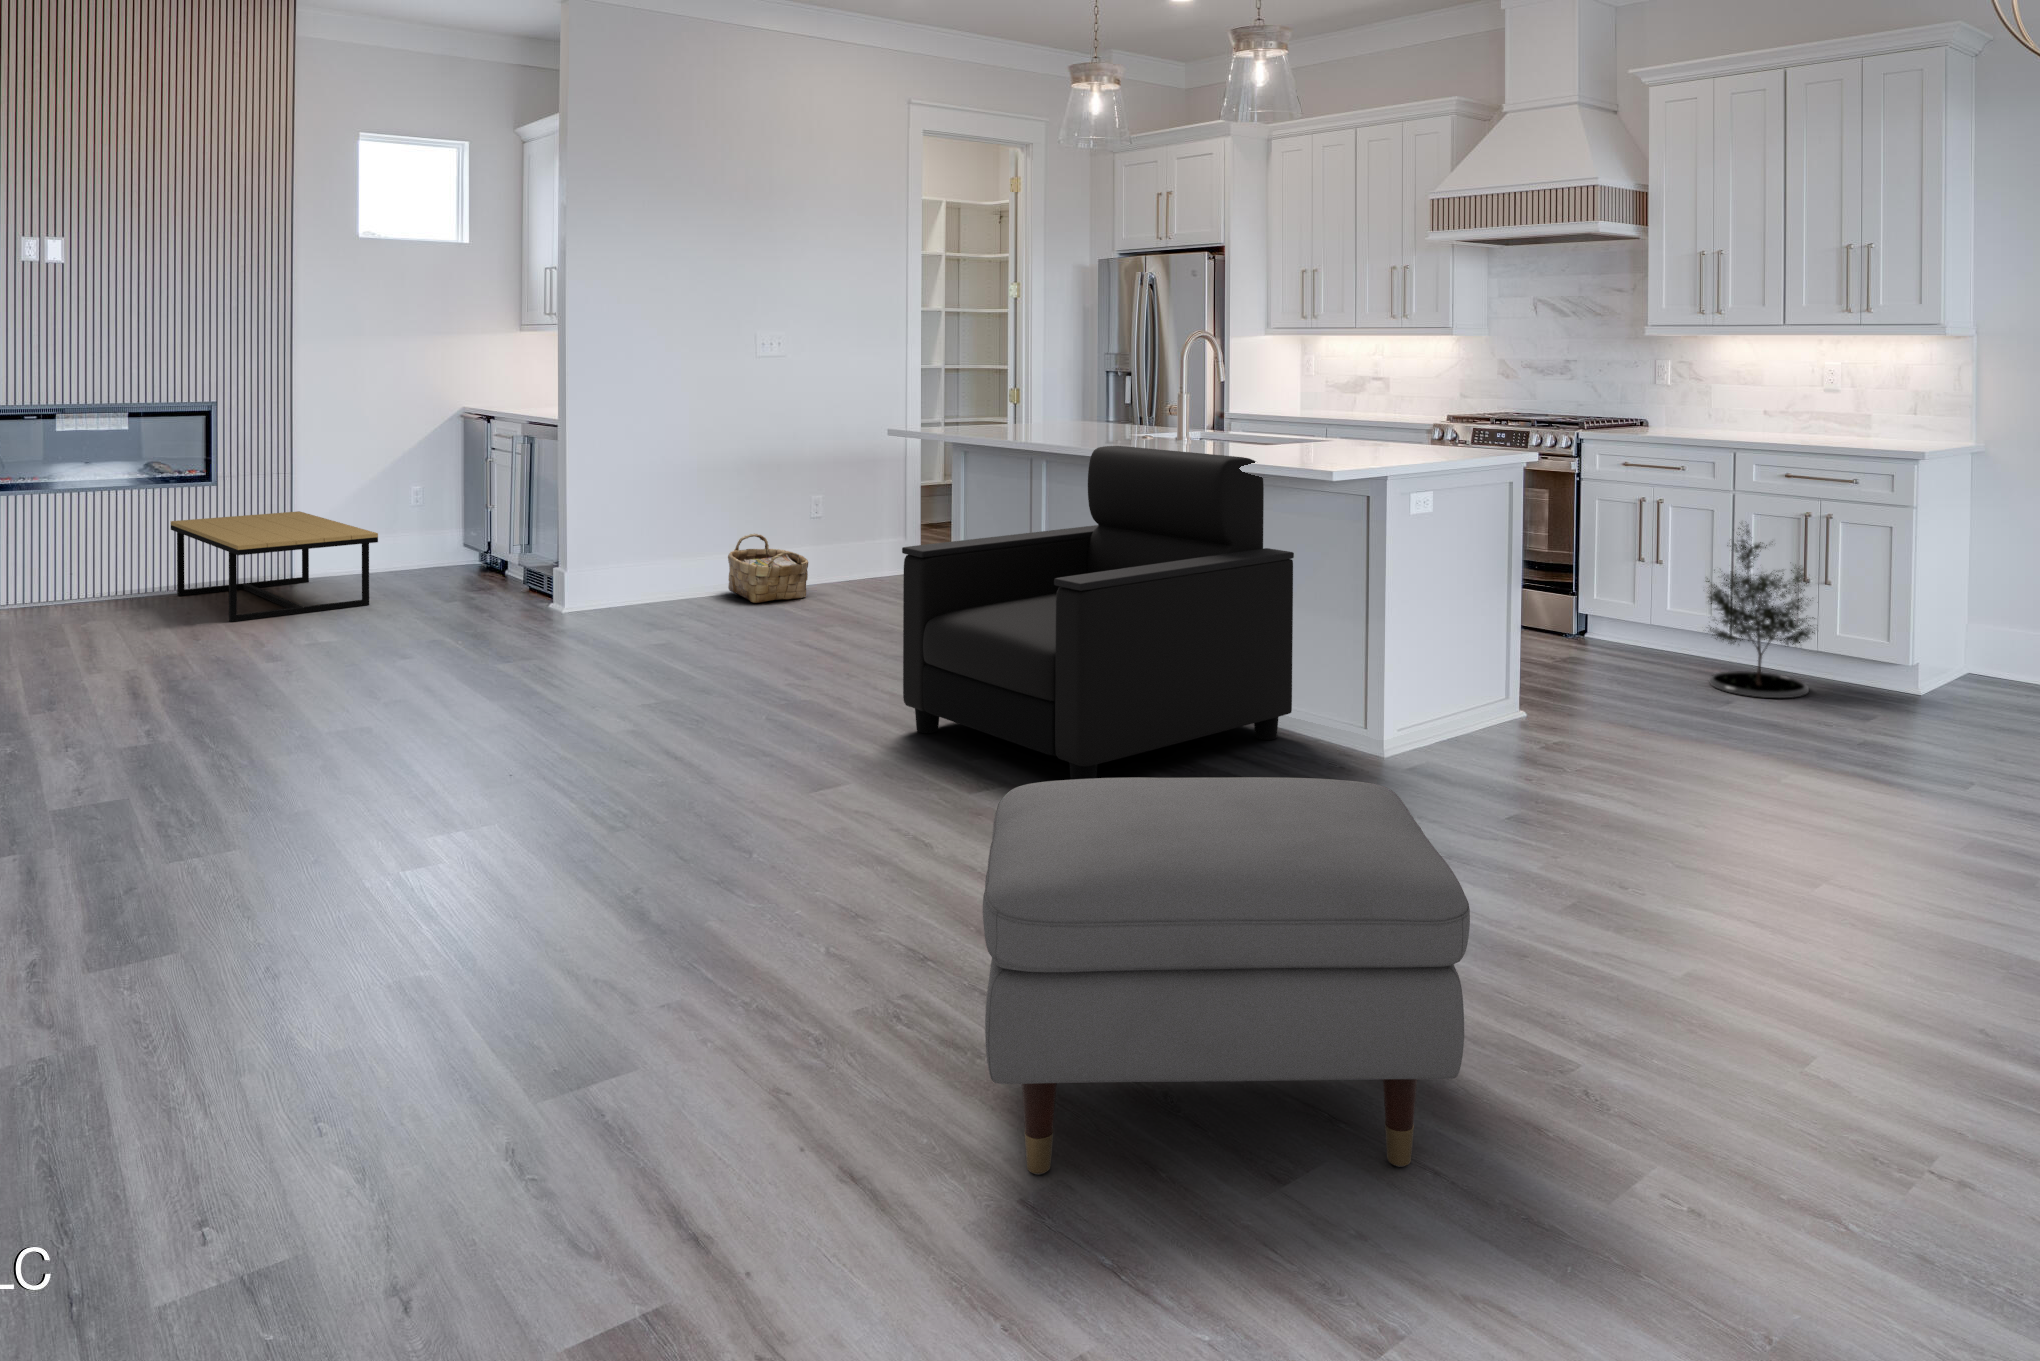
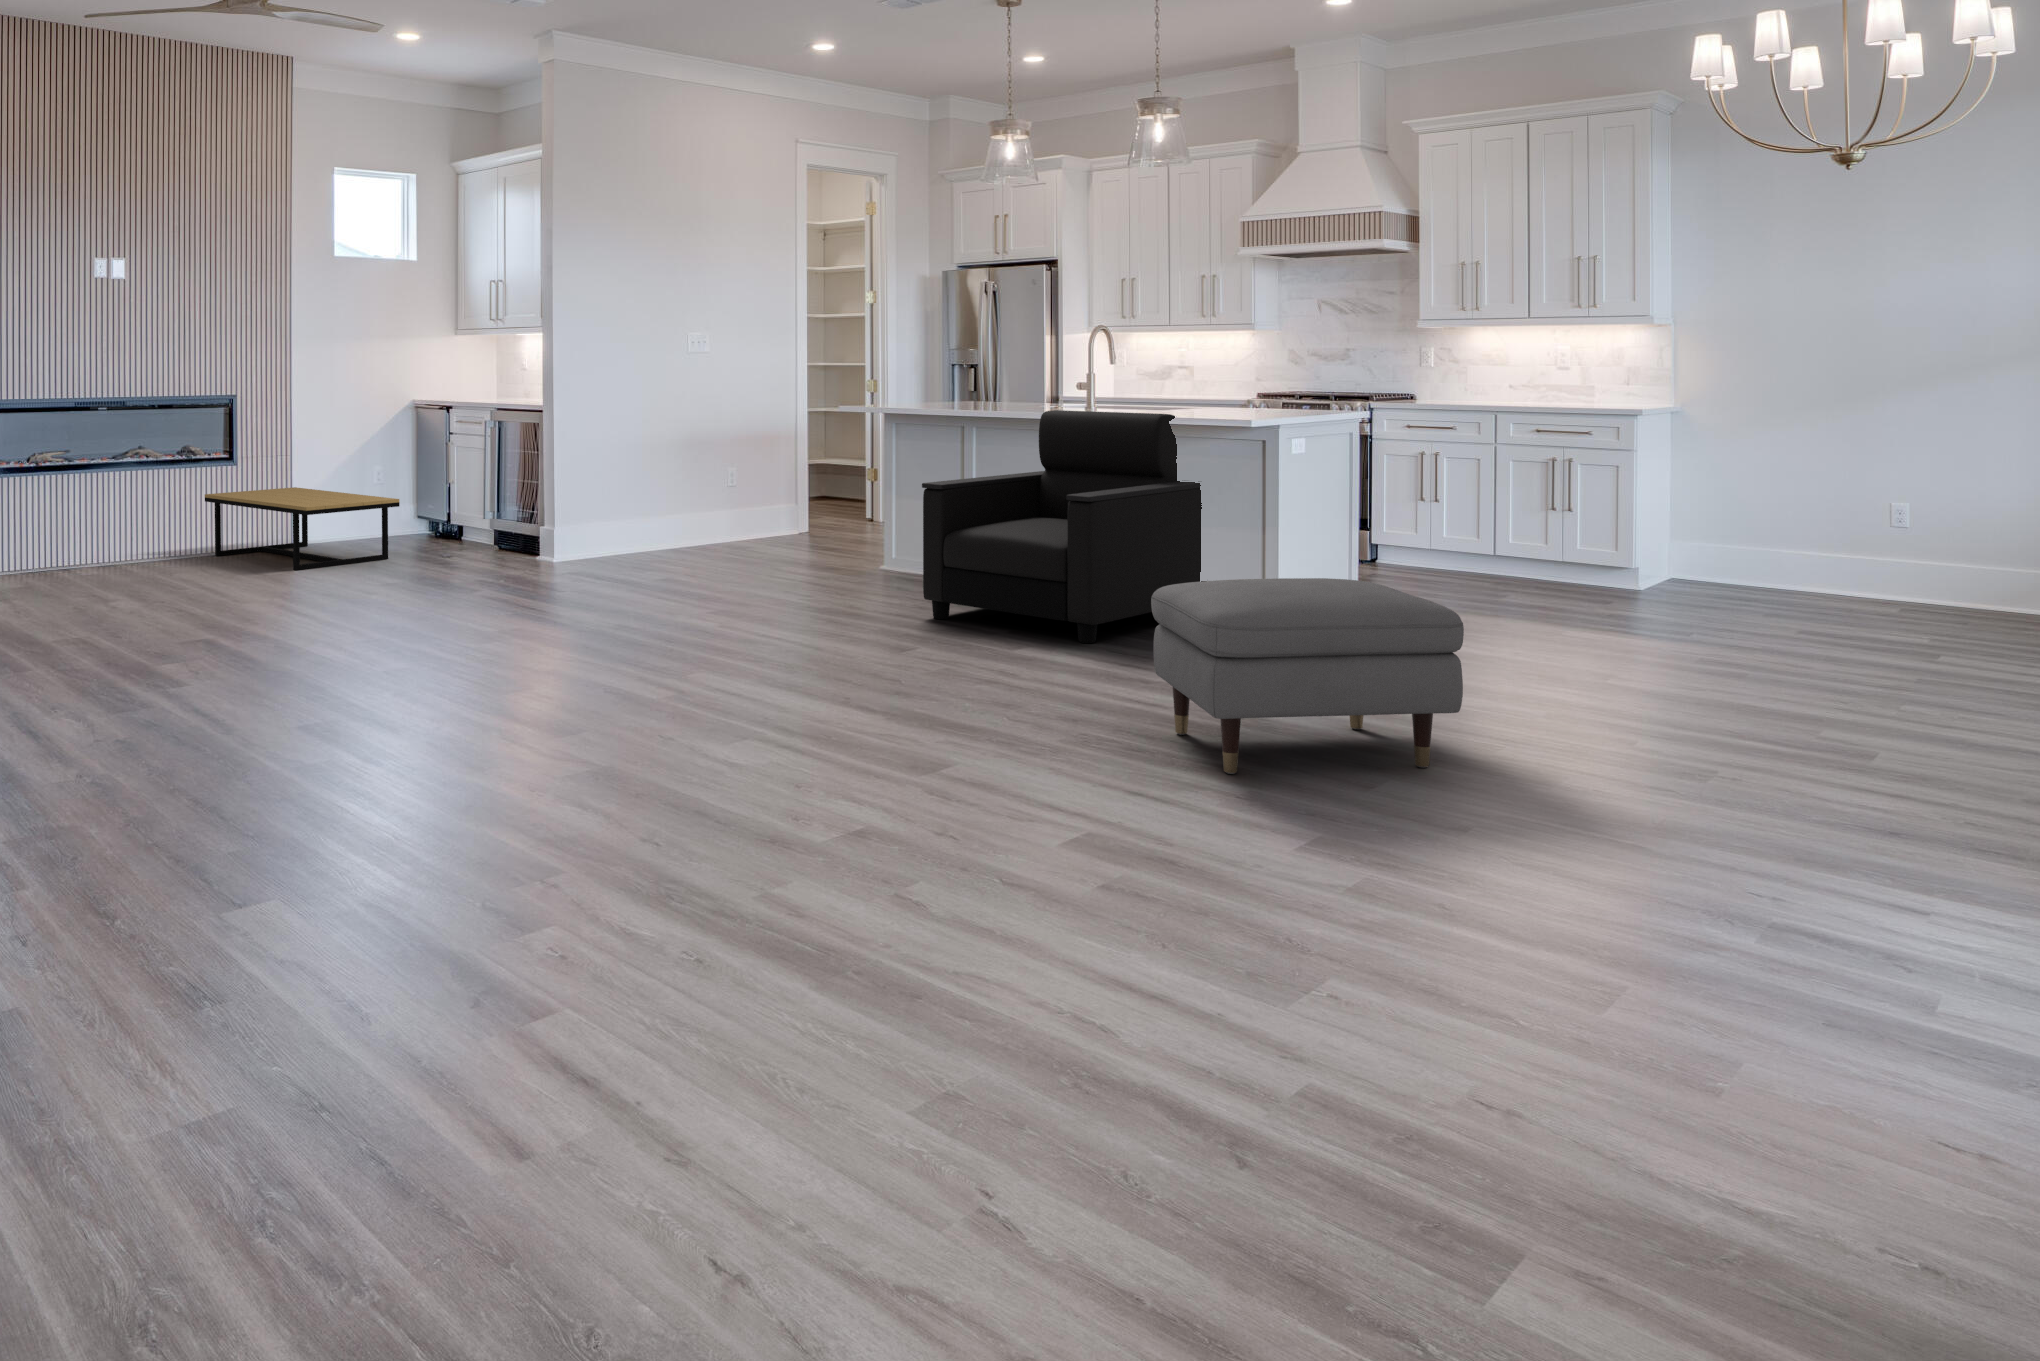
potted tree: present [1706,528,1815,698] -> none [1480,462,1568,592]
woven basket: present [728,534,808,603] -> none [674,499,741,553]

